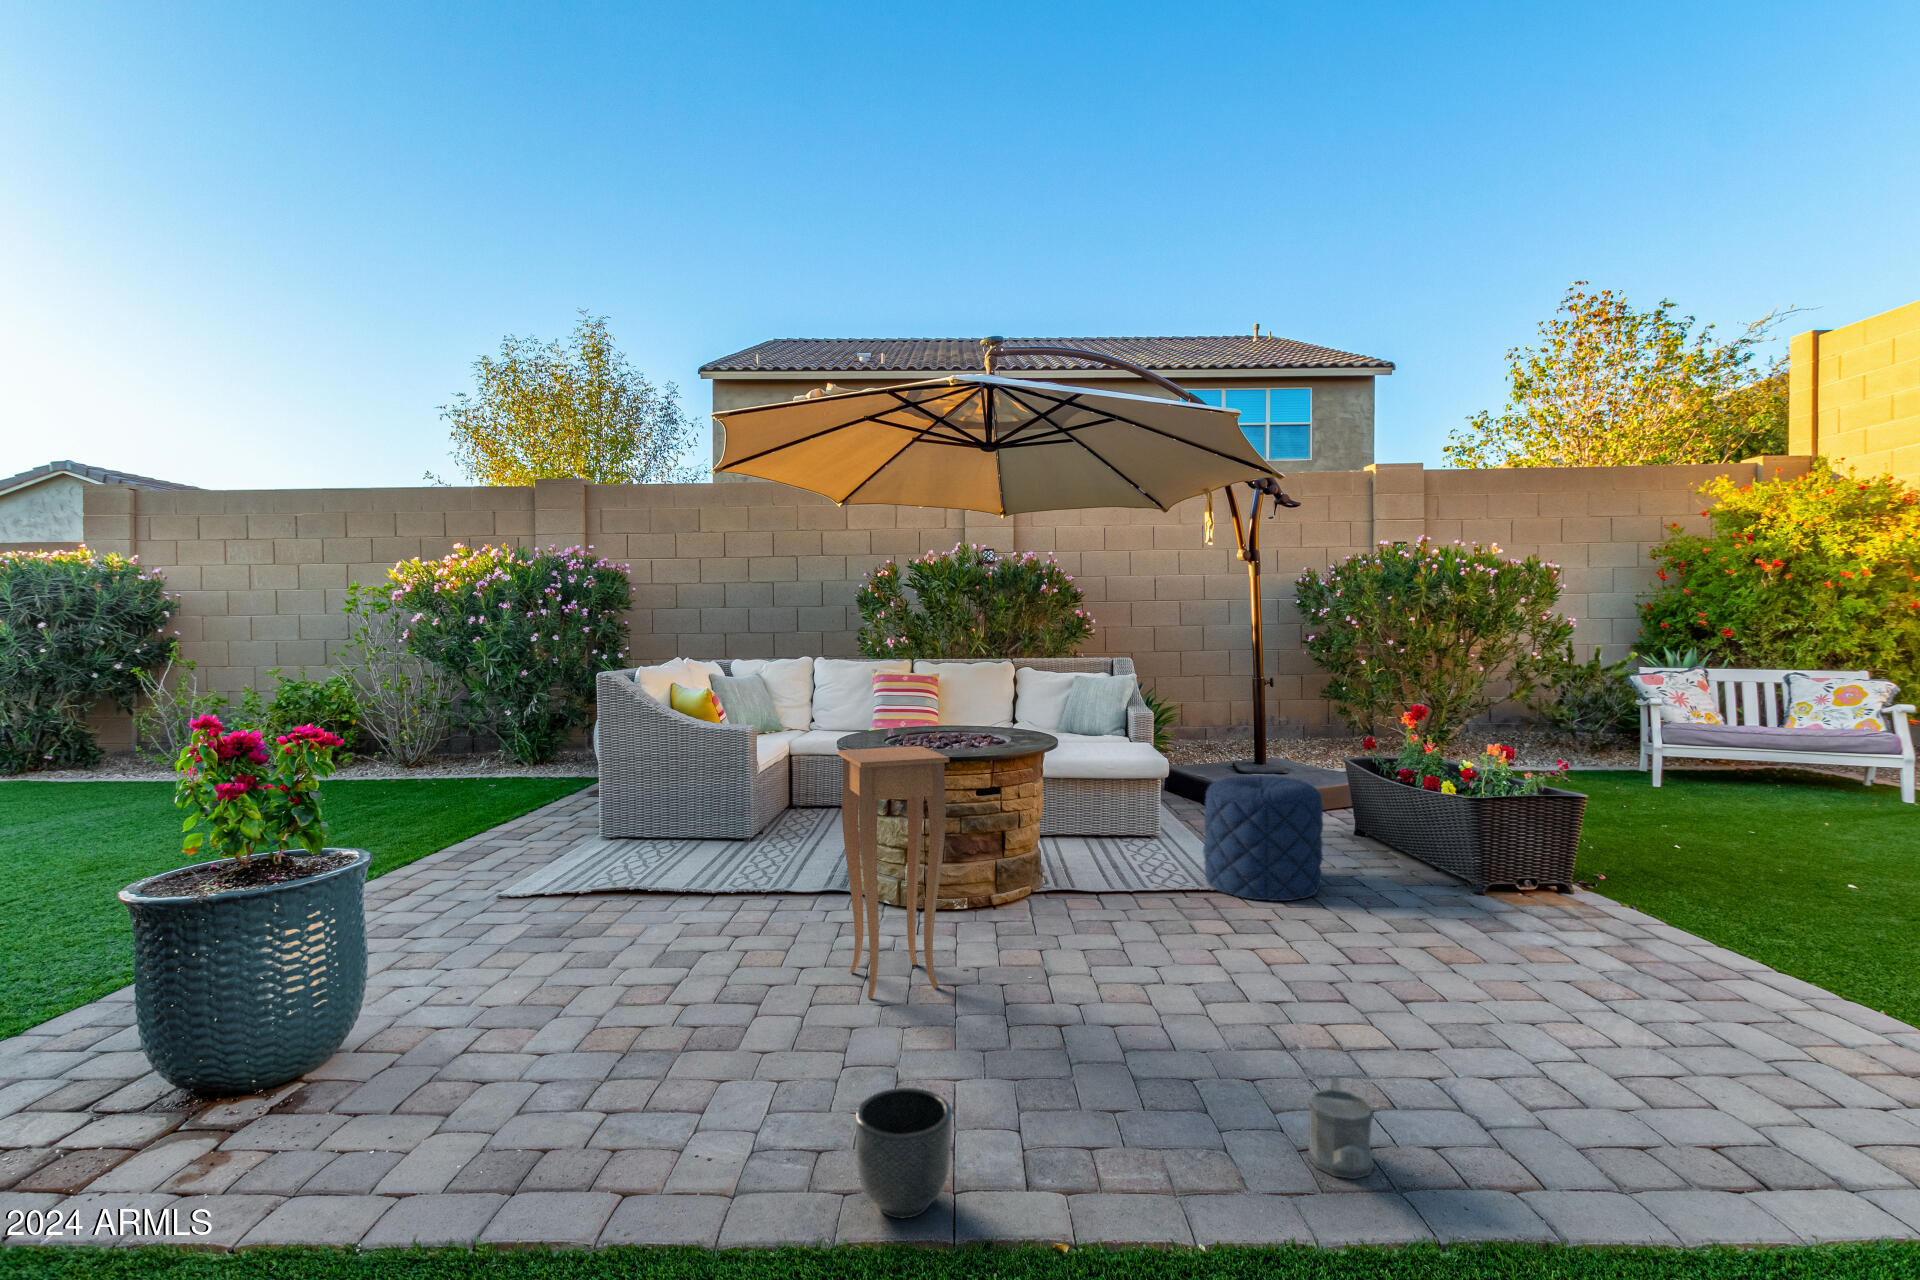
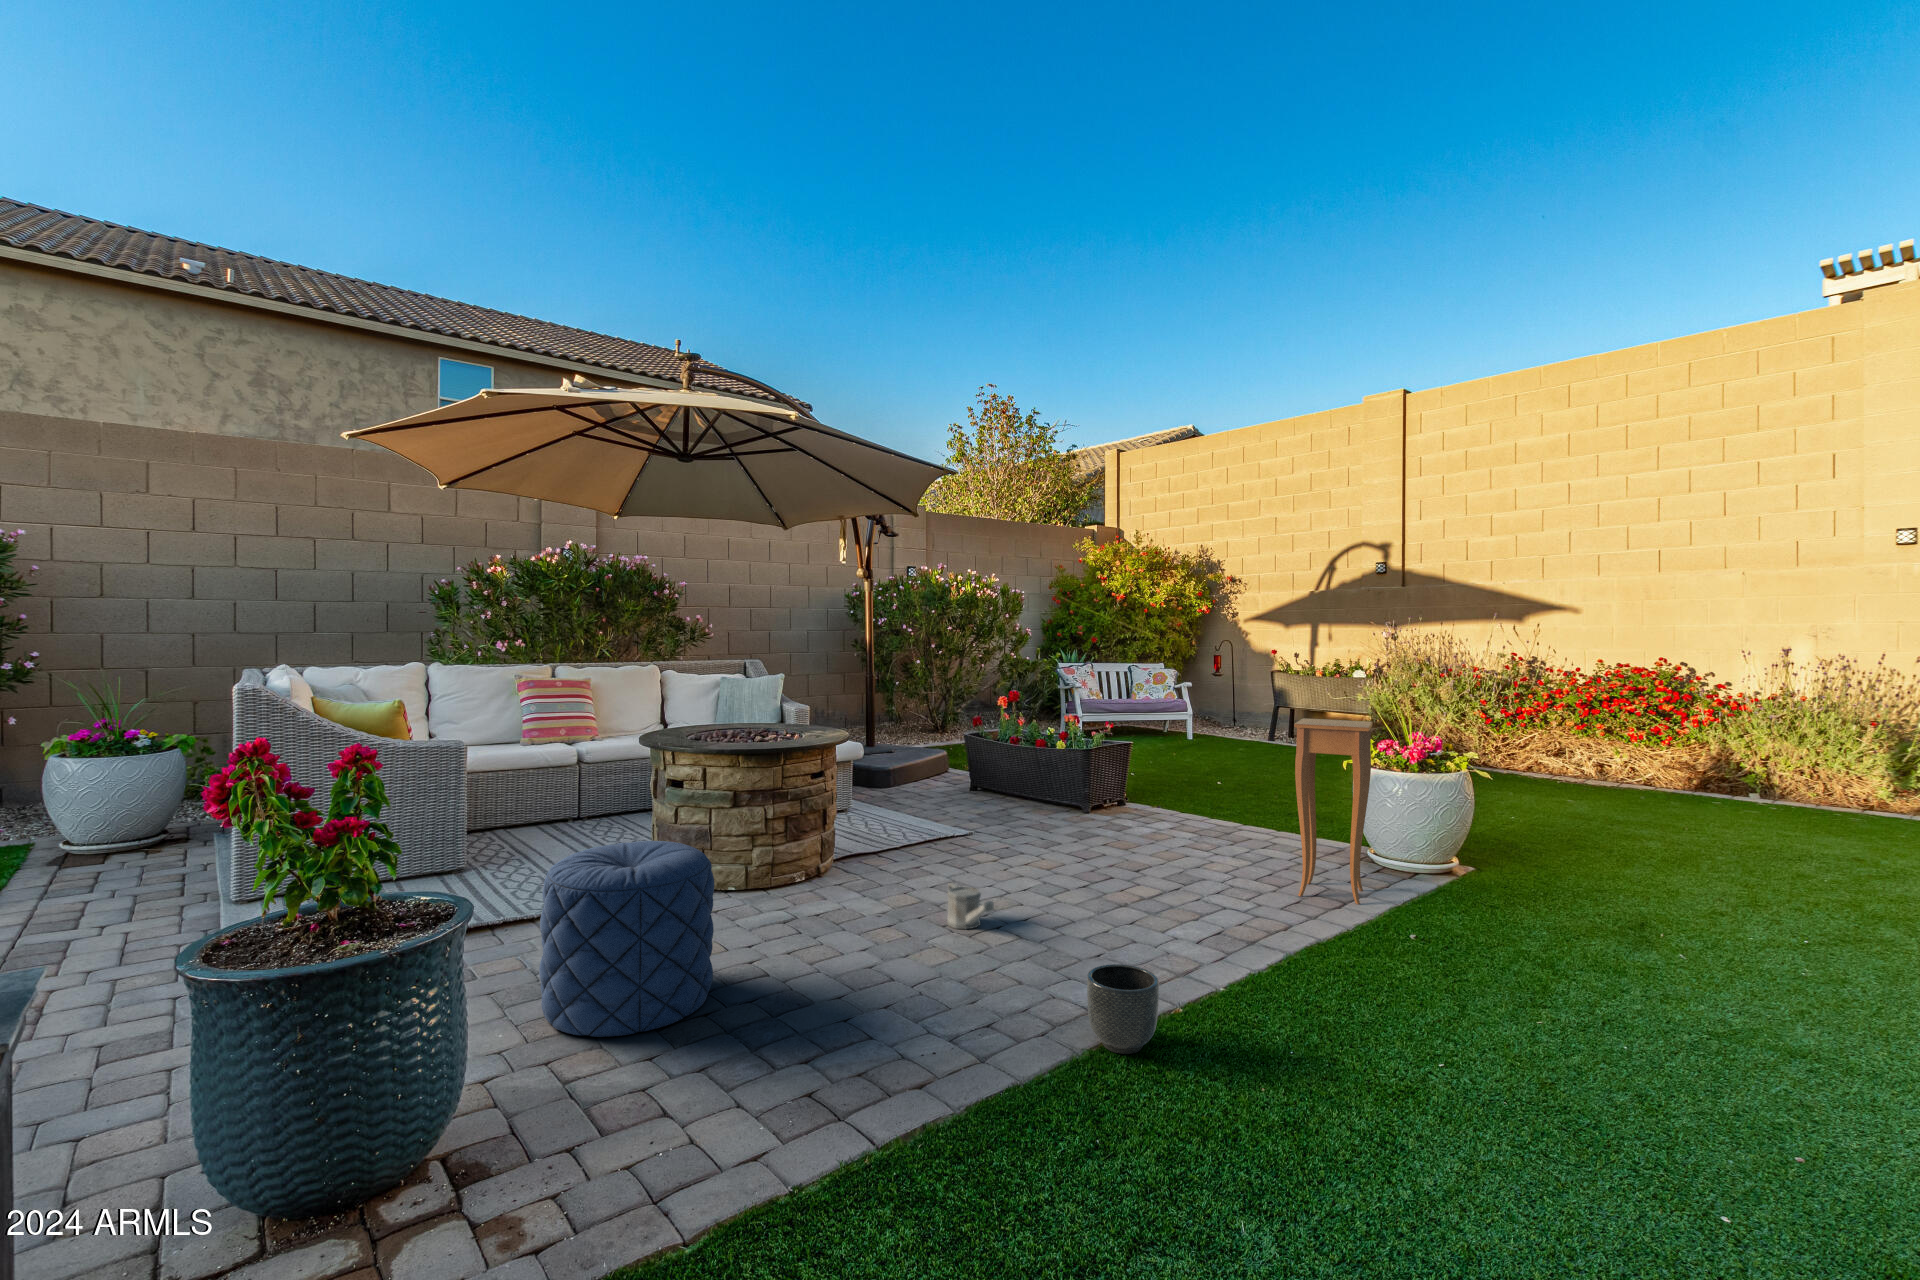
side table: present [839,746,949,998] -> present [1294,718,1373,904]
pouf: present [1203,776,1323,901] -> present [539,841,714,1037]
watering can: present [1308,1077,1374,1179] -> present [947,883,994,929]

